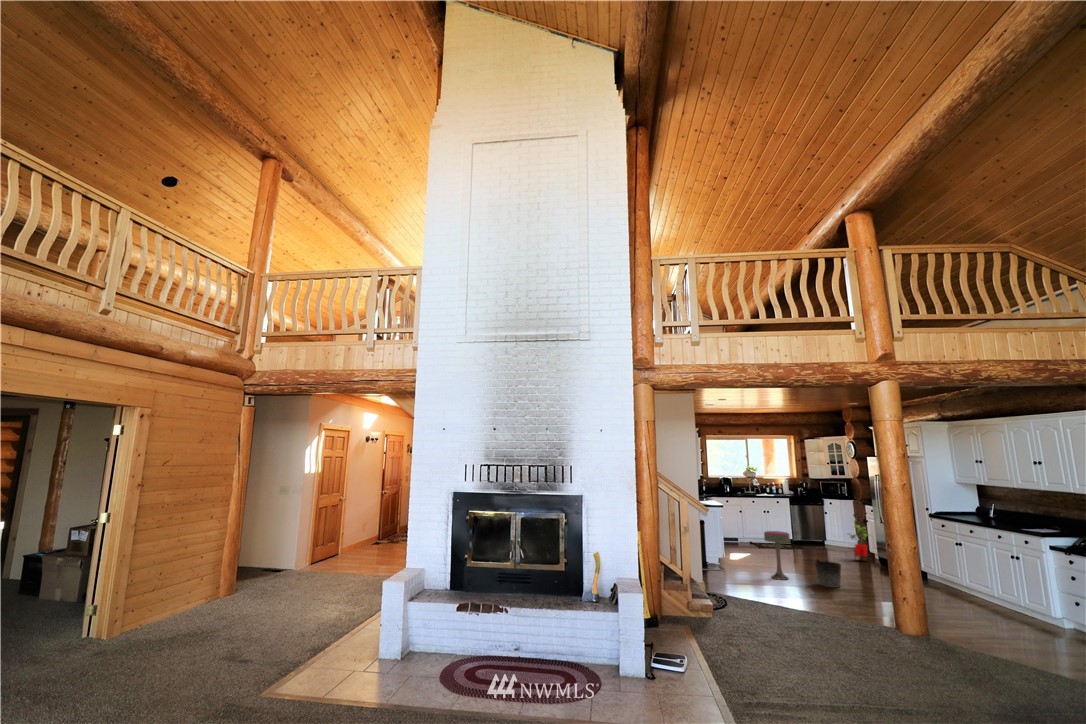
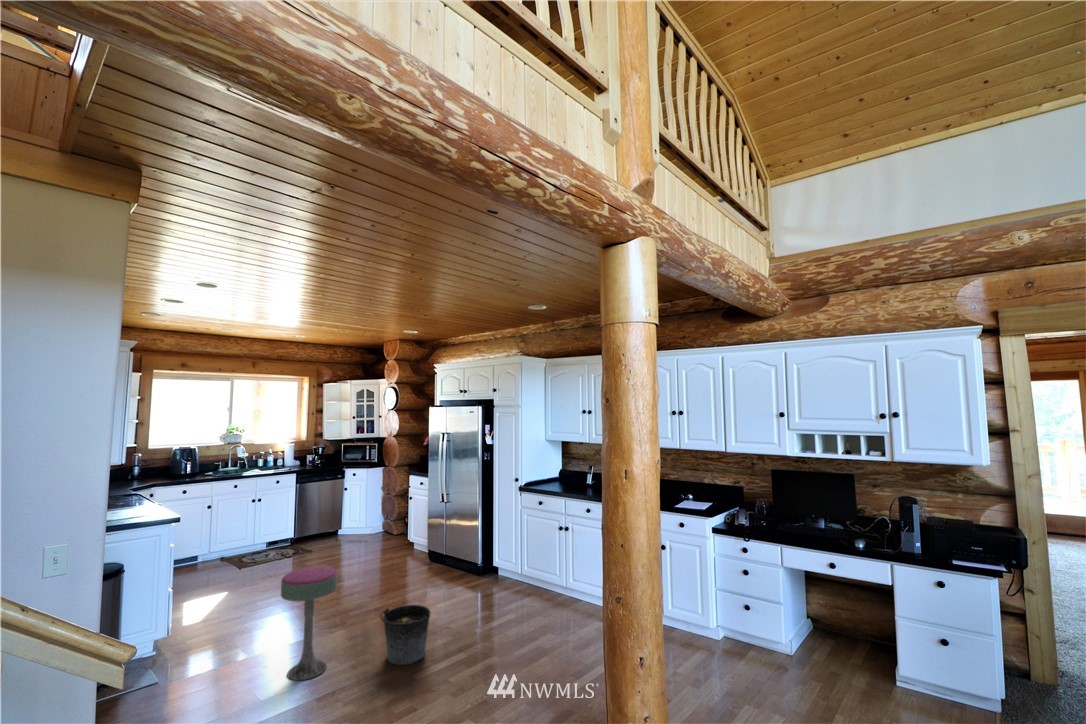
house plant: present [848,525,869,560] -> none [387,508,421,560]

